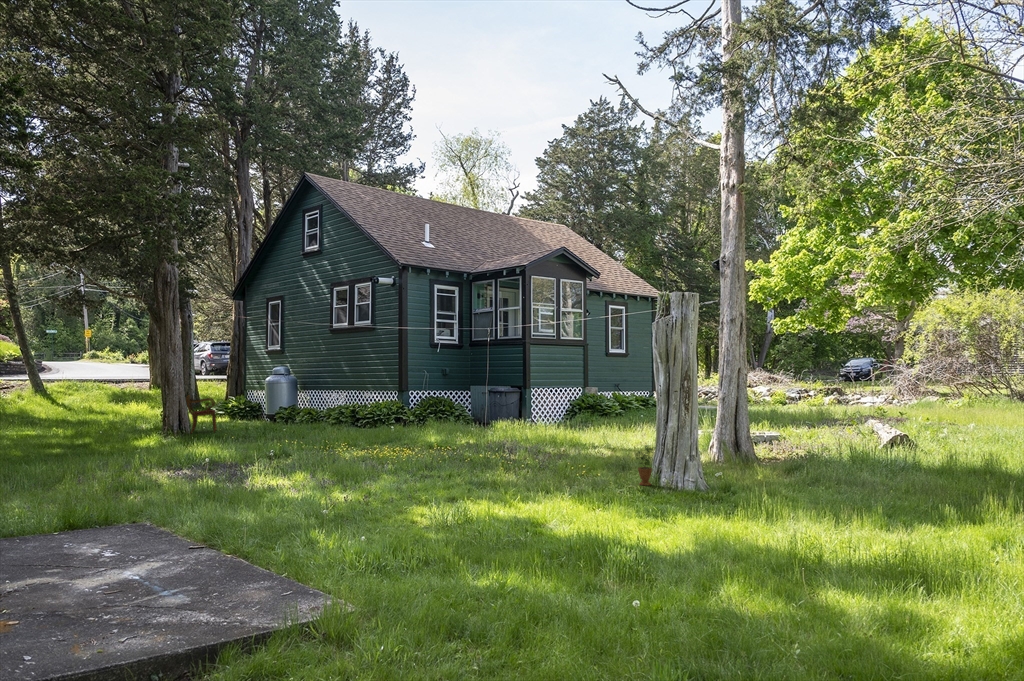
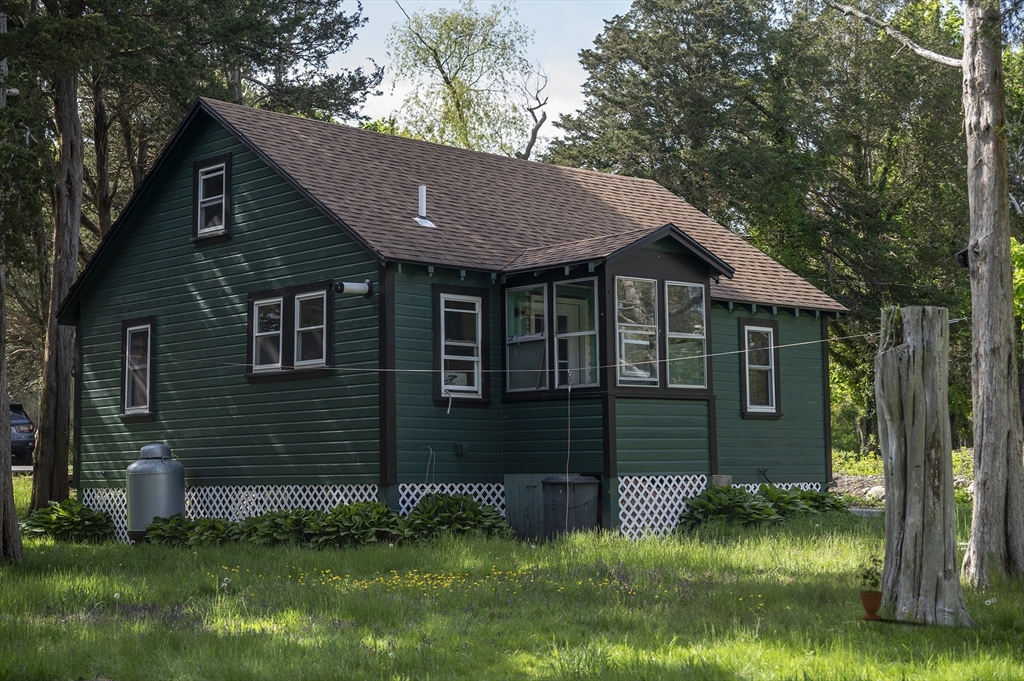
armchair: present [186,395,216,433] -> none [31,496,80,564]

